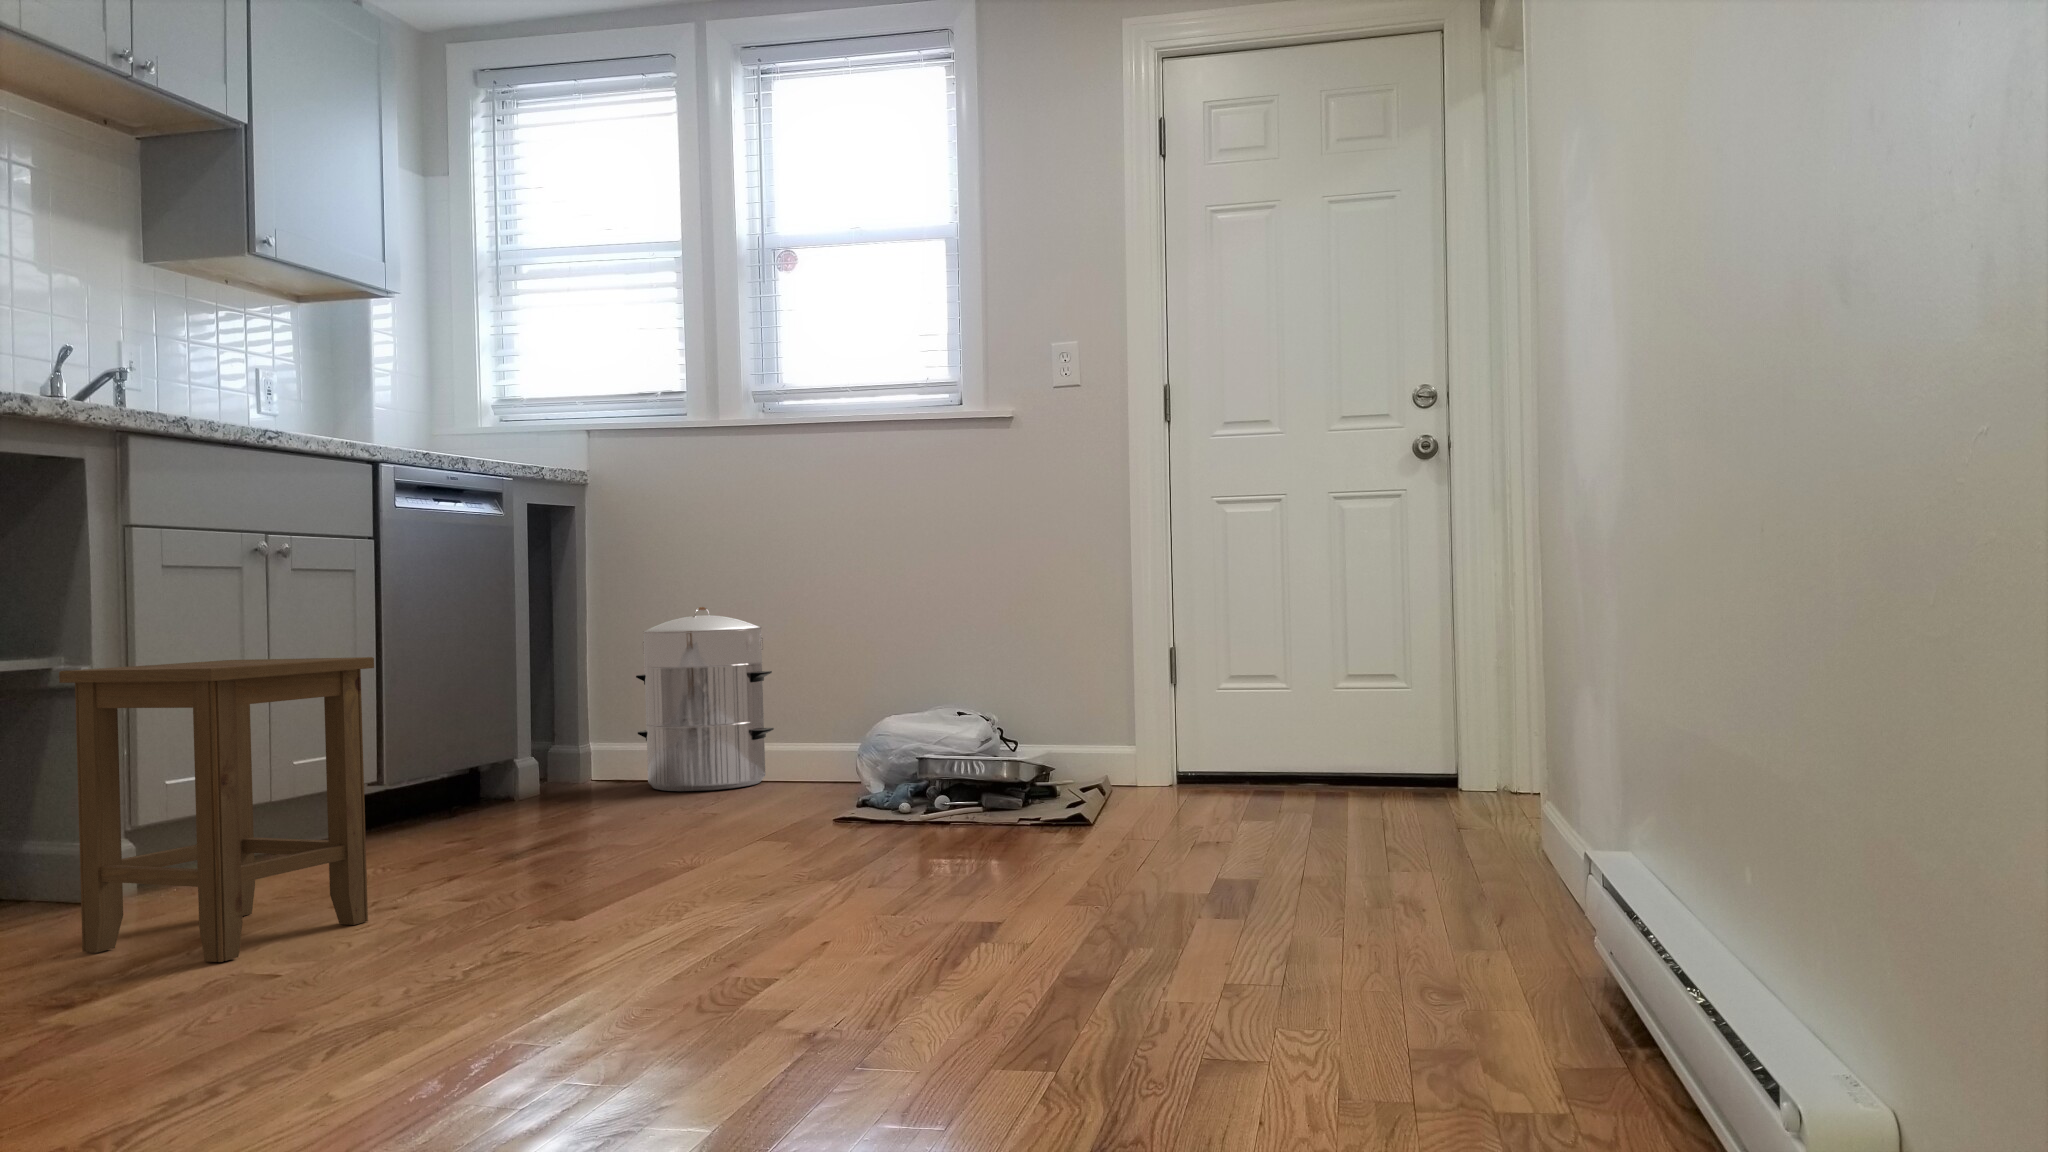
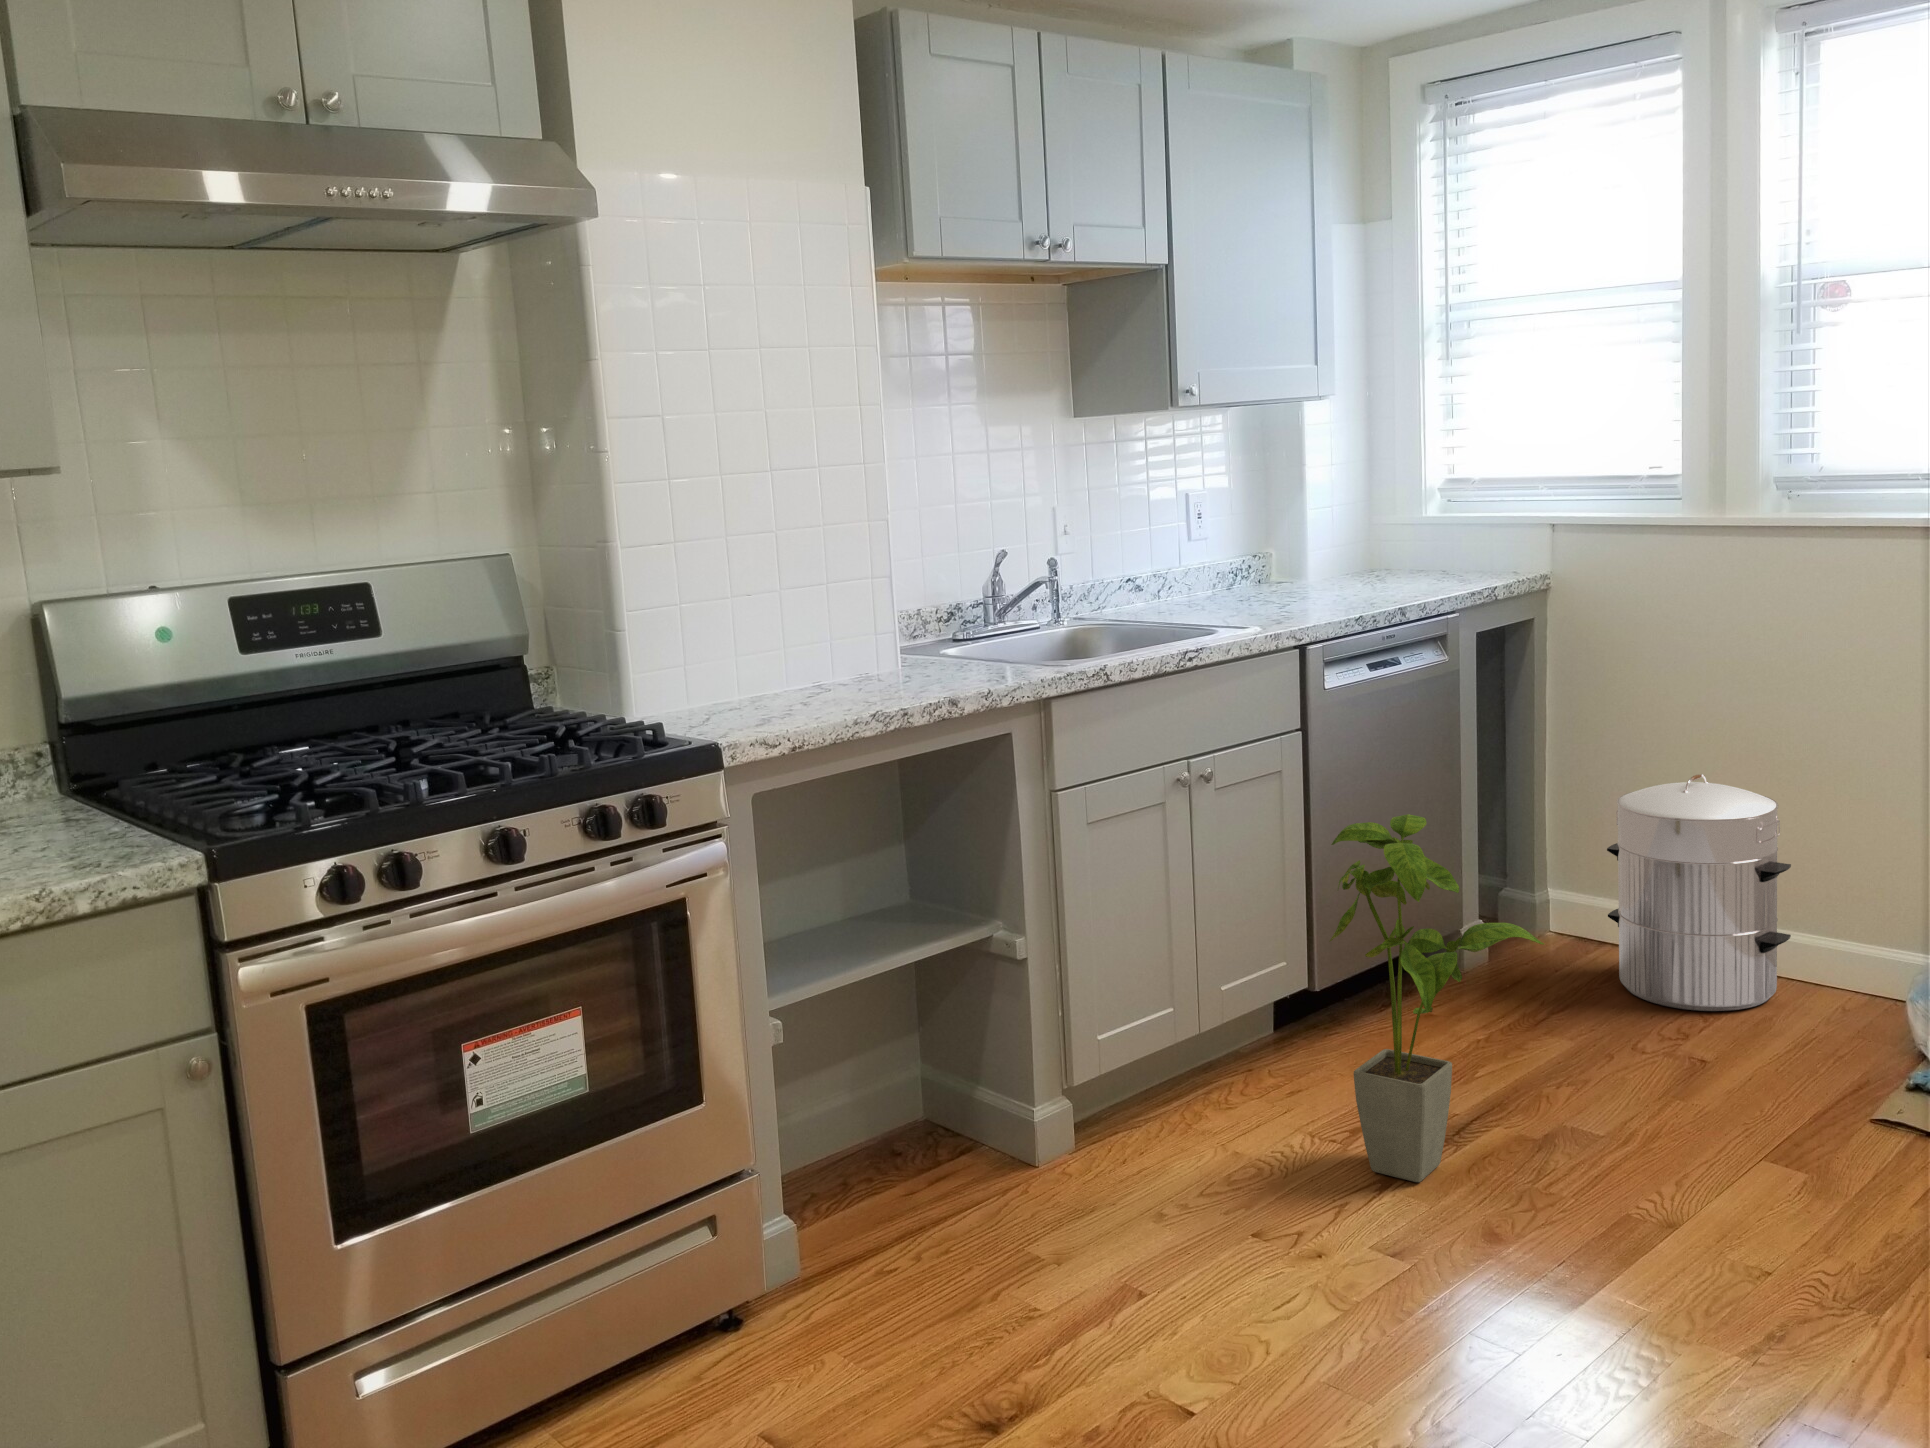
house plant: none [407,538,592,867] -> present [1330,814,1544,1182]
stool: present [59,657,374,962] -> none [984,977,1284,1370]

